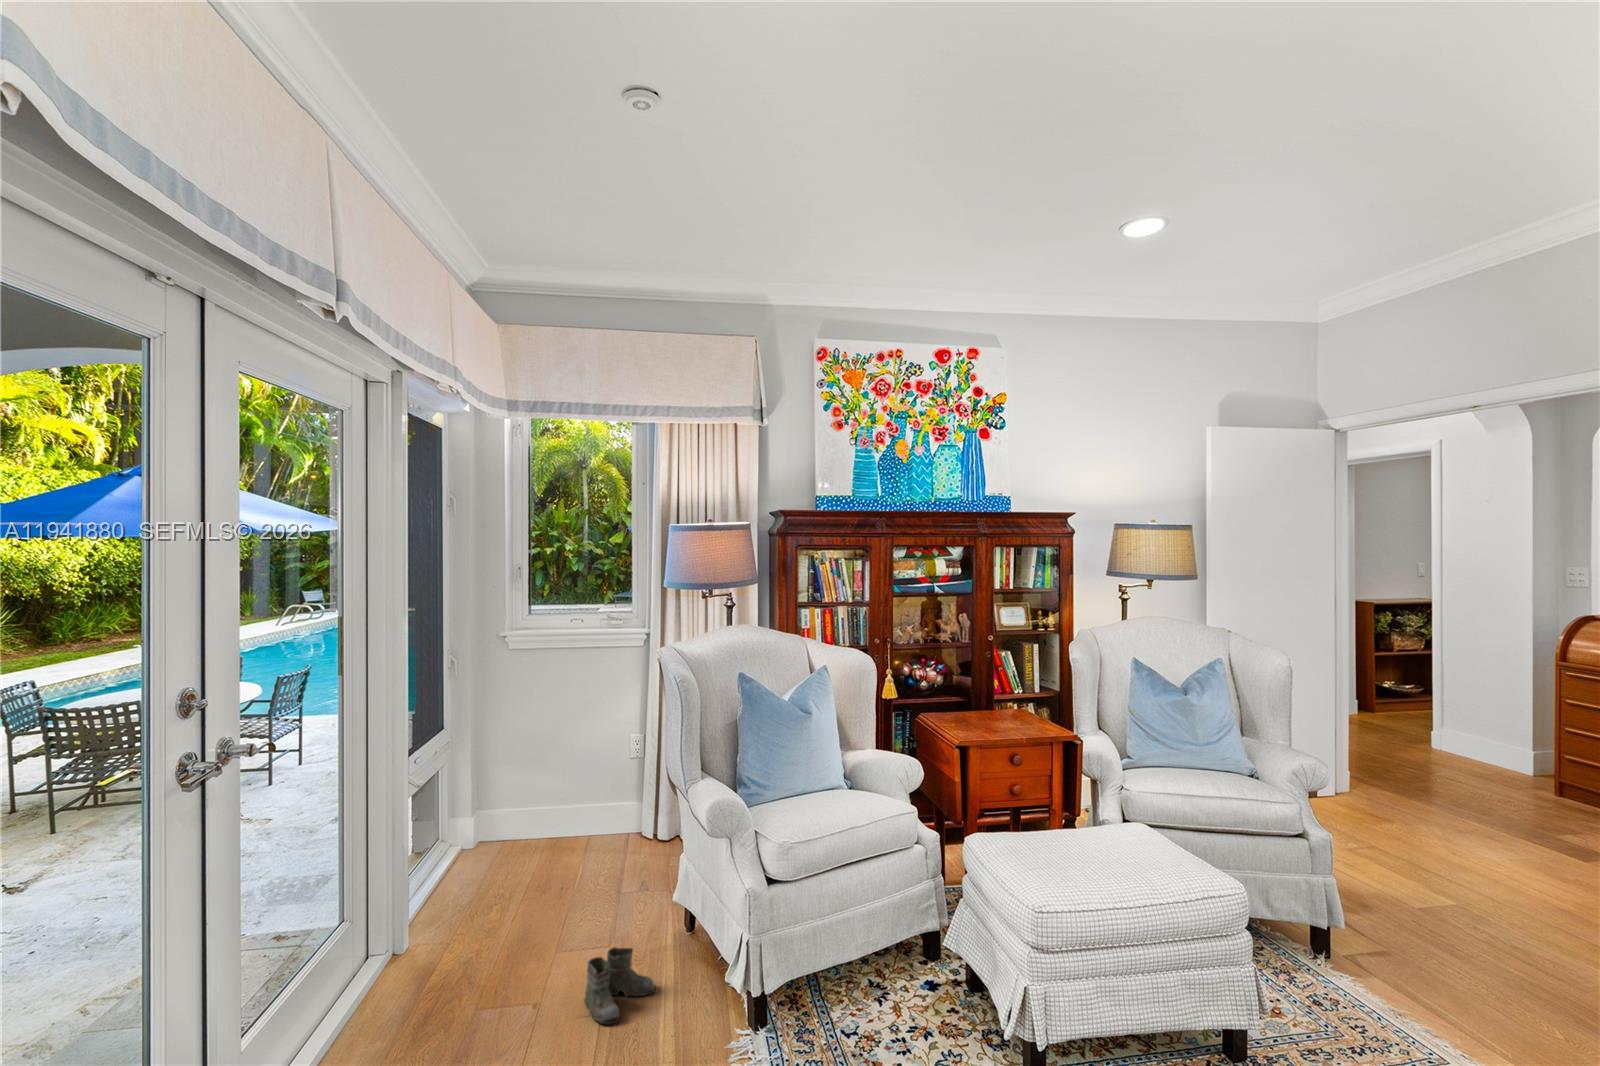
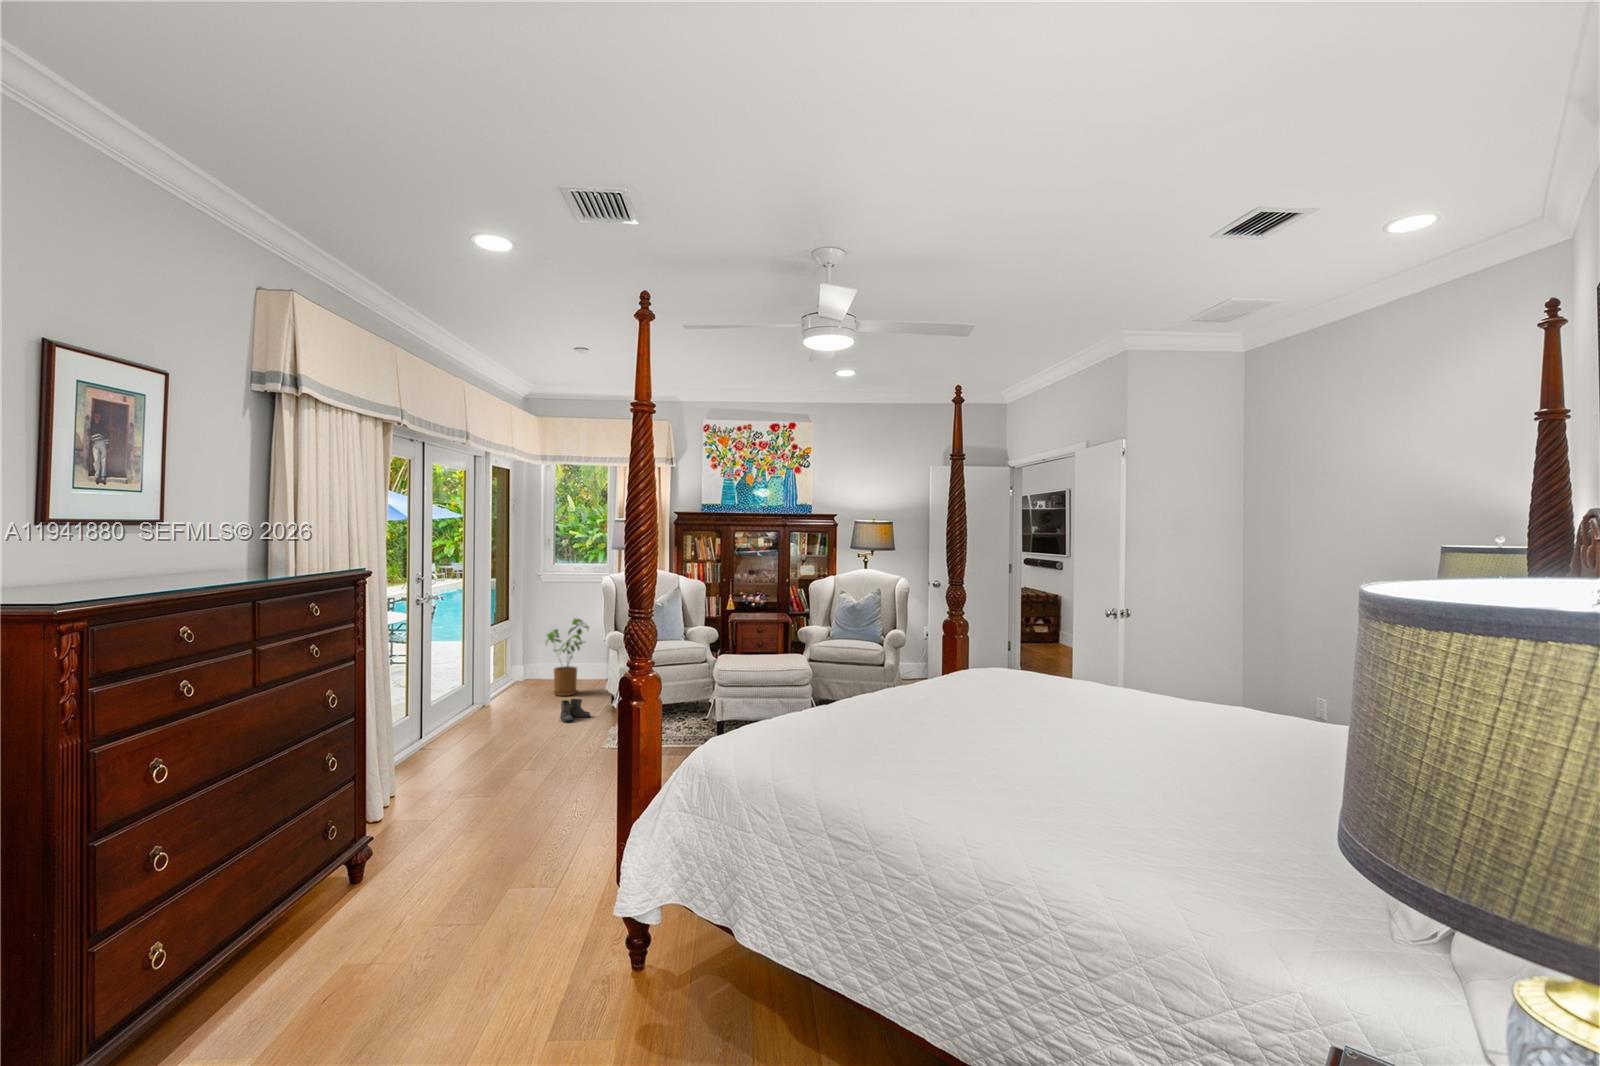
house plant: none [525,729,616,899] -> present [546,619,589,696]

